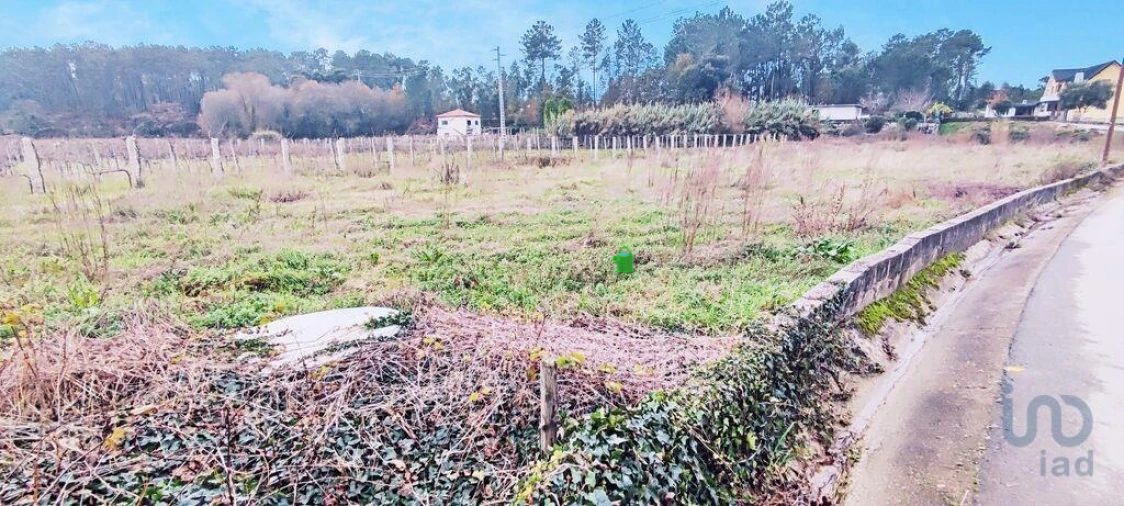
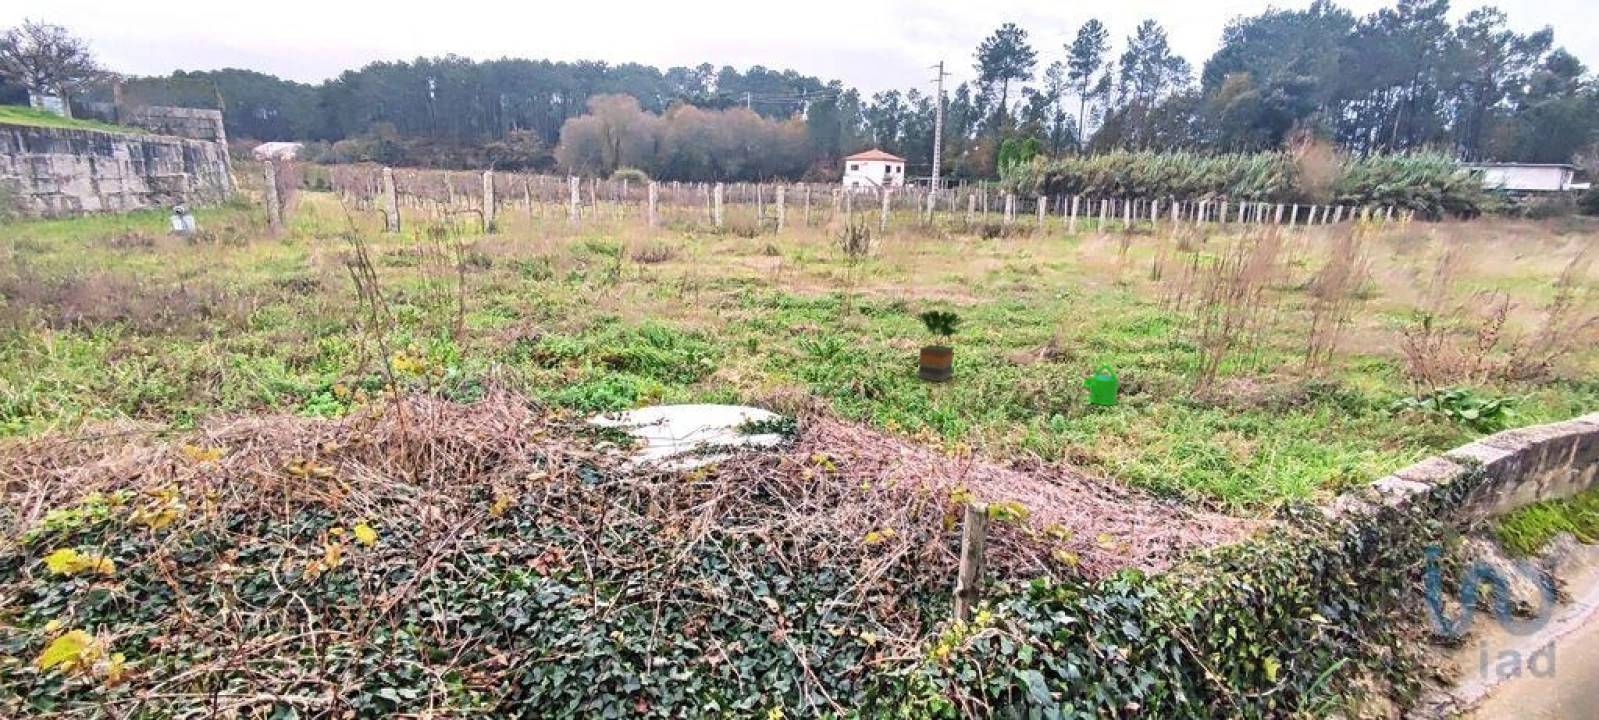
potted tree: none [496,218,528,269] -> present [919,310,963,381]

